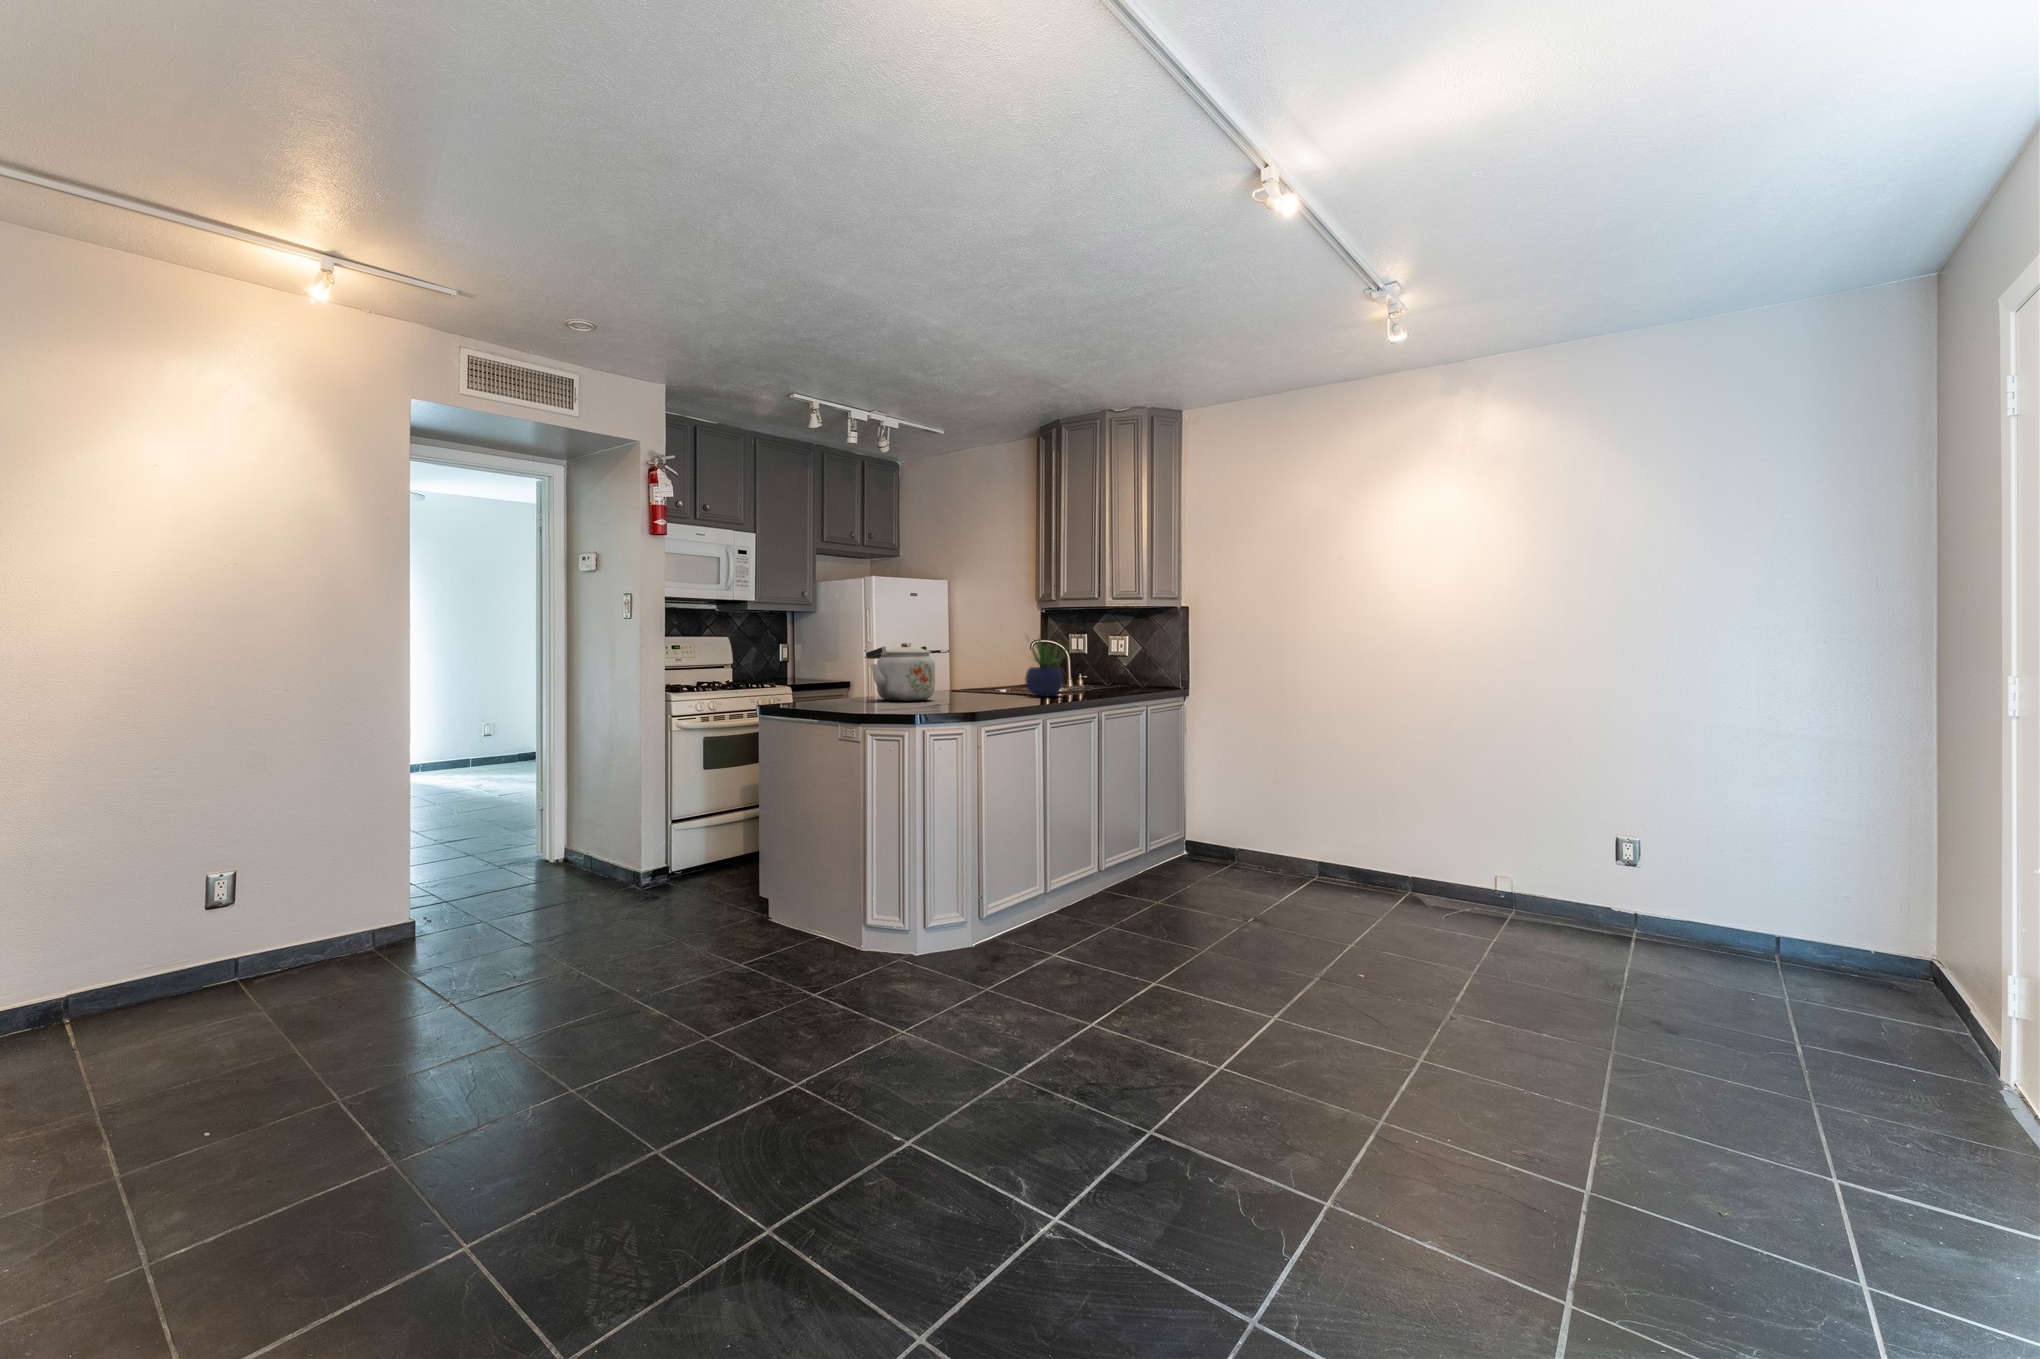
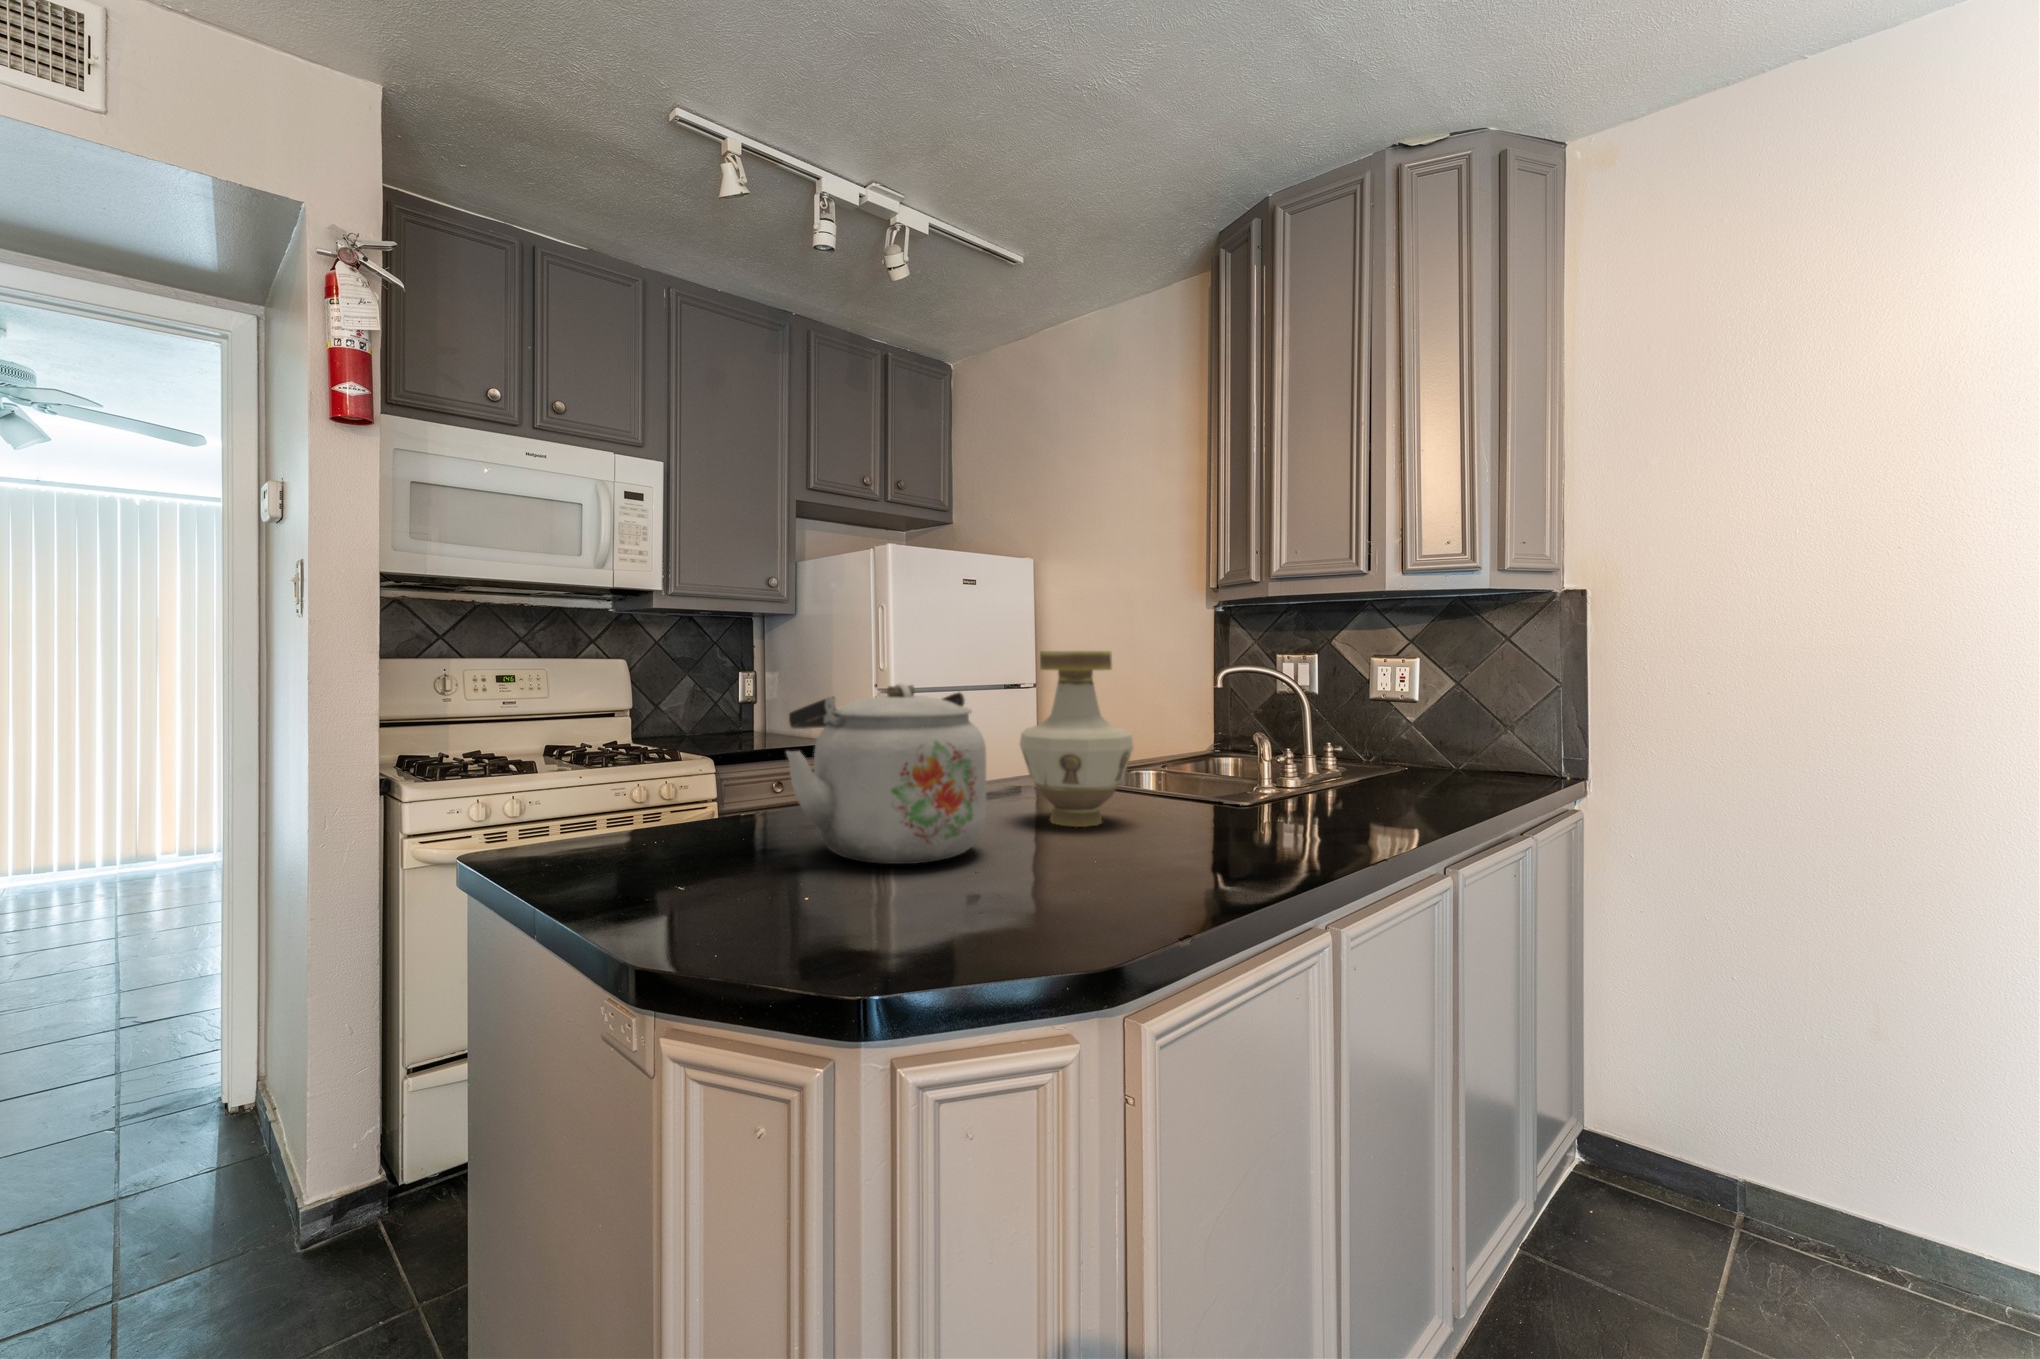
vase: none [945,632,988,697] -> present [1020,651,1133,827]
potted plant: present [1025,637,1067,696] -> none [1234,651,1370,828]

